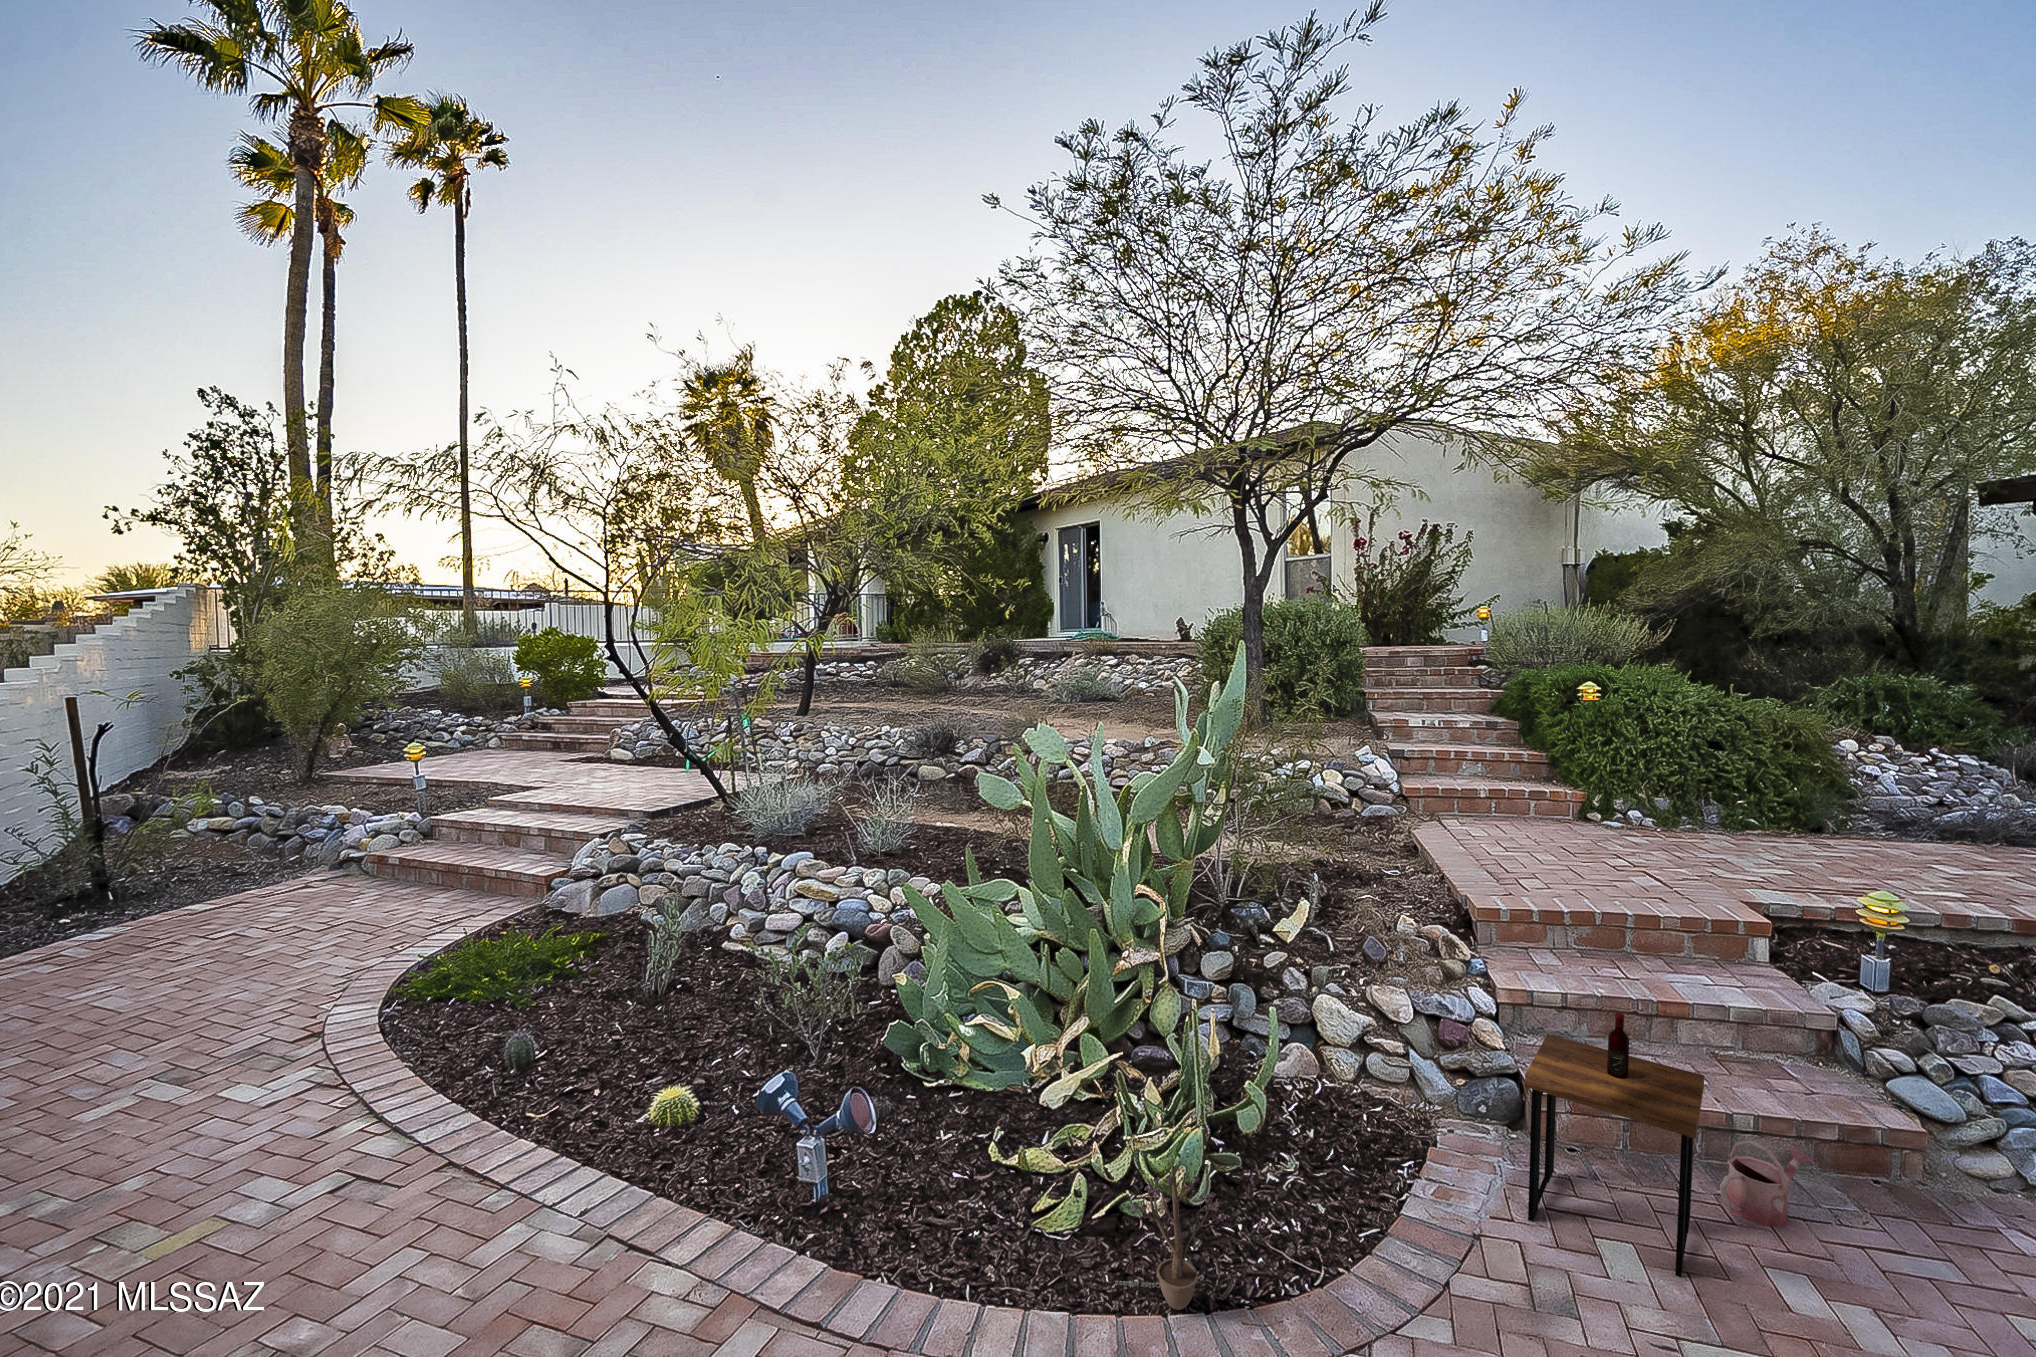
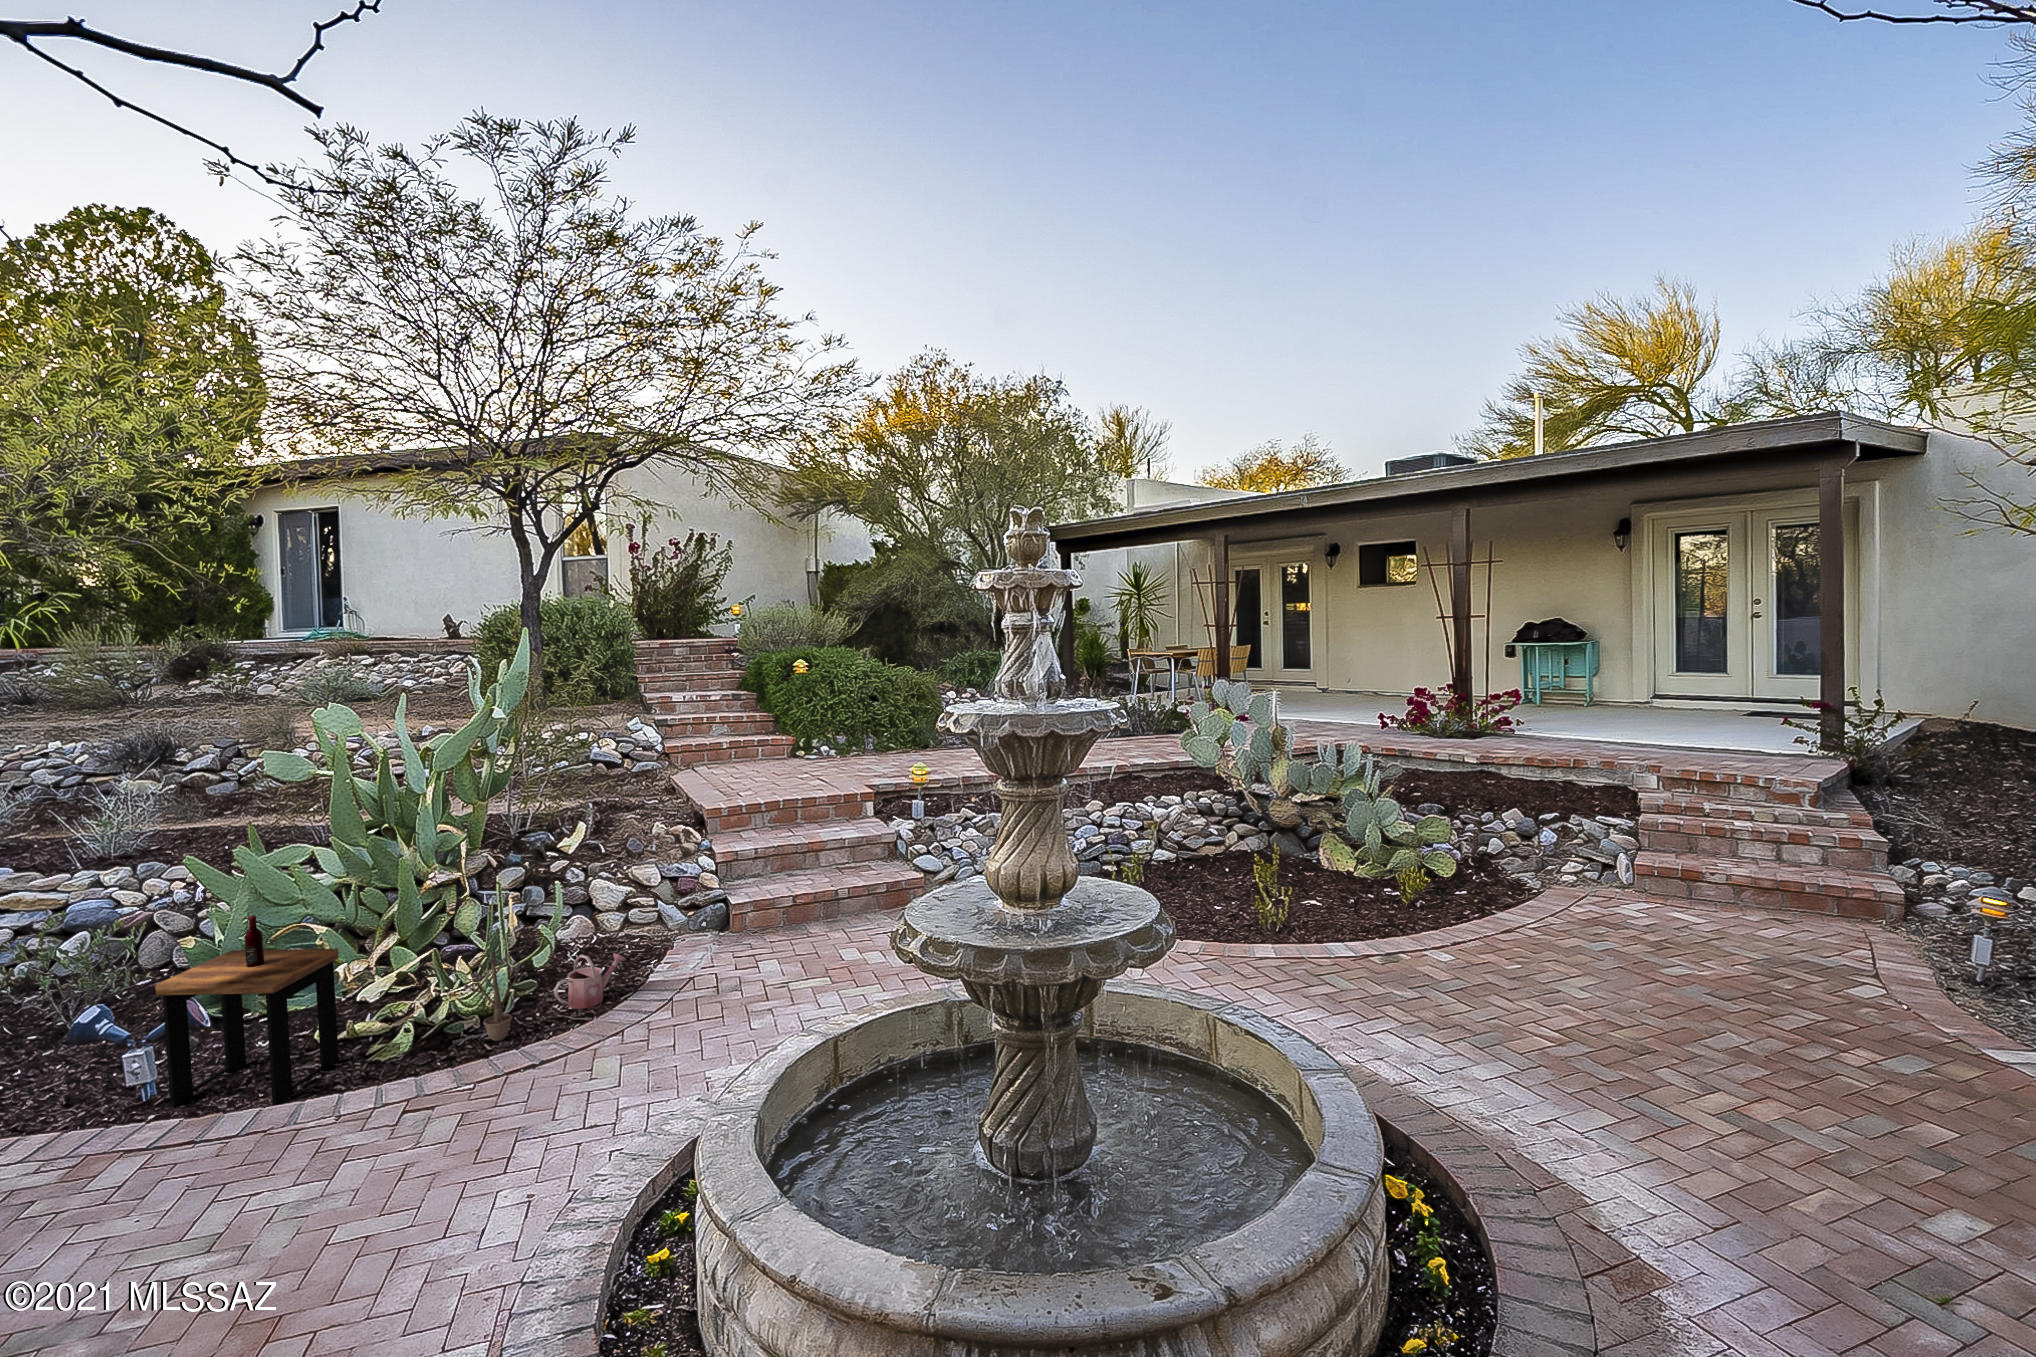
side table: present [1525,1013,1704,1277] -> present [155,915,339,1107]
watering can: present [1720,1140,1813,1227] -> present [554,953,626,1009]

